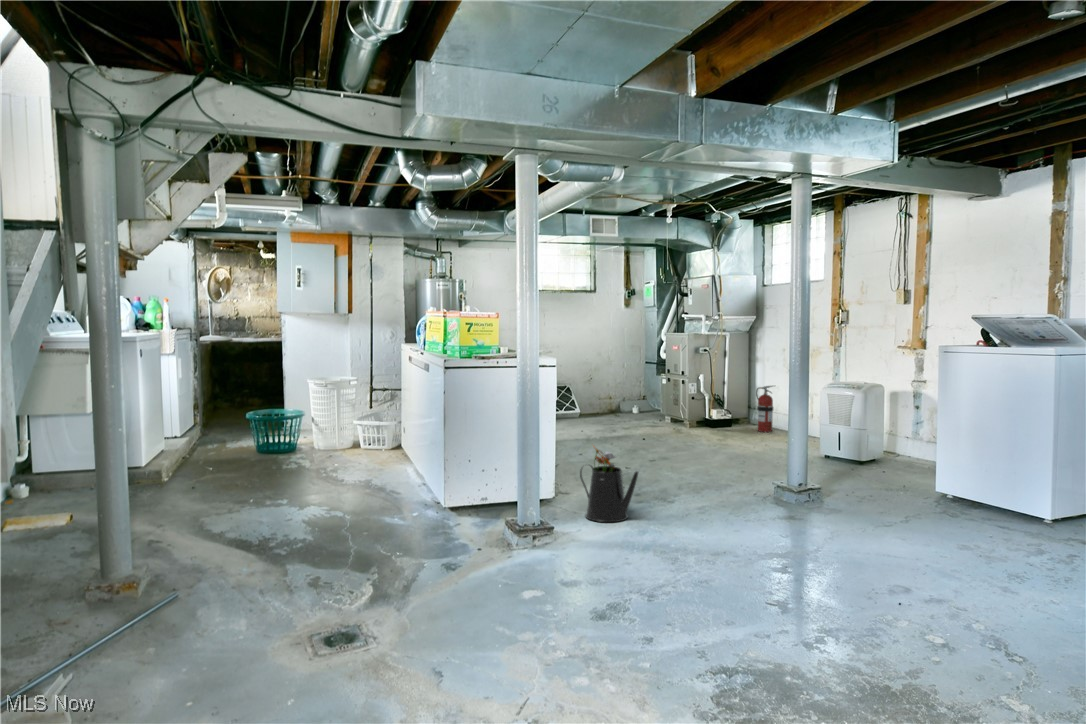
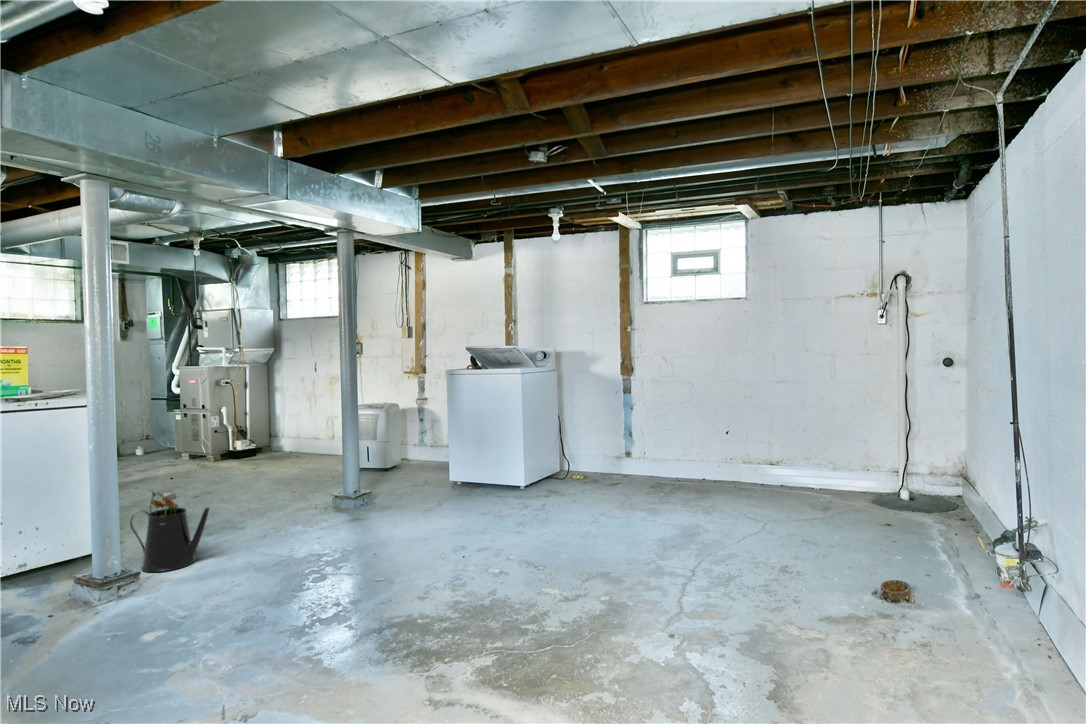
fire extinguisher: present [756,386,773,432] -> none [279,411,299,455]

